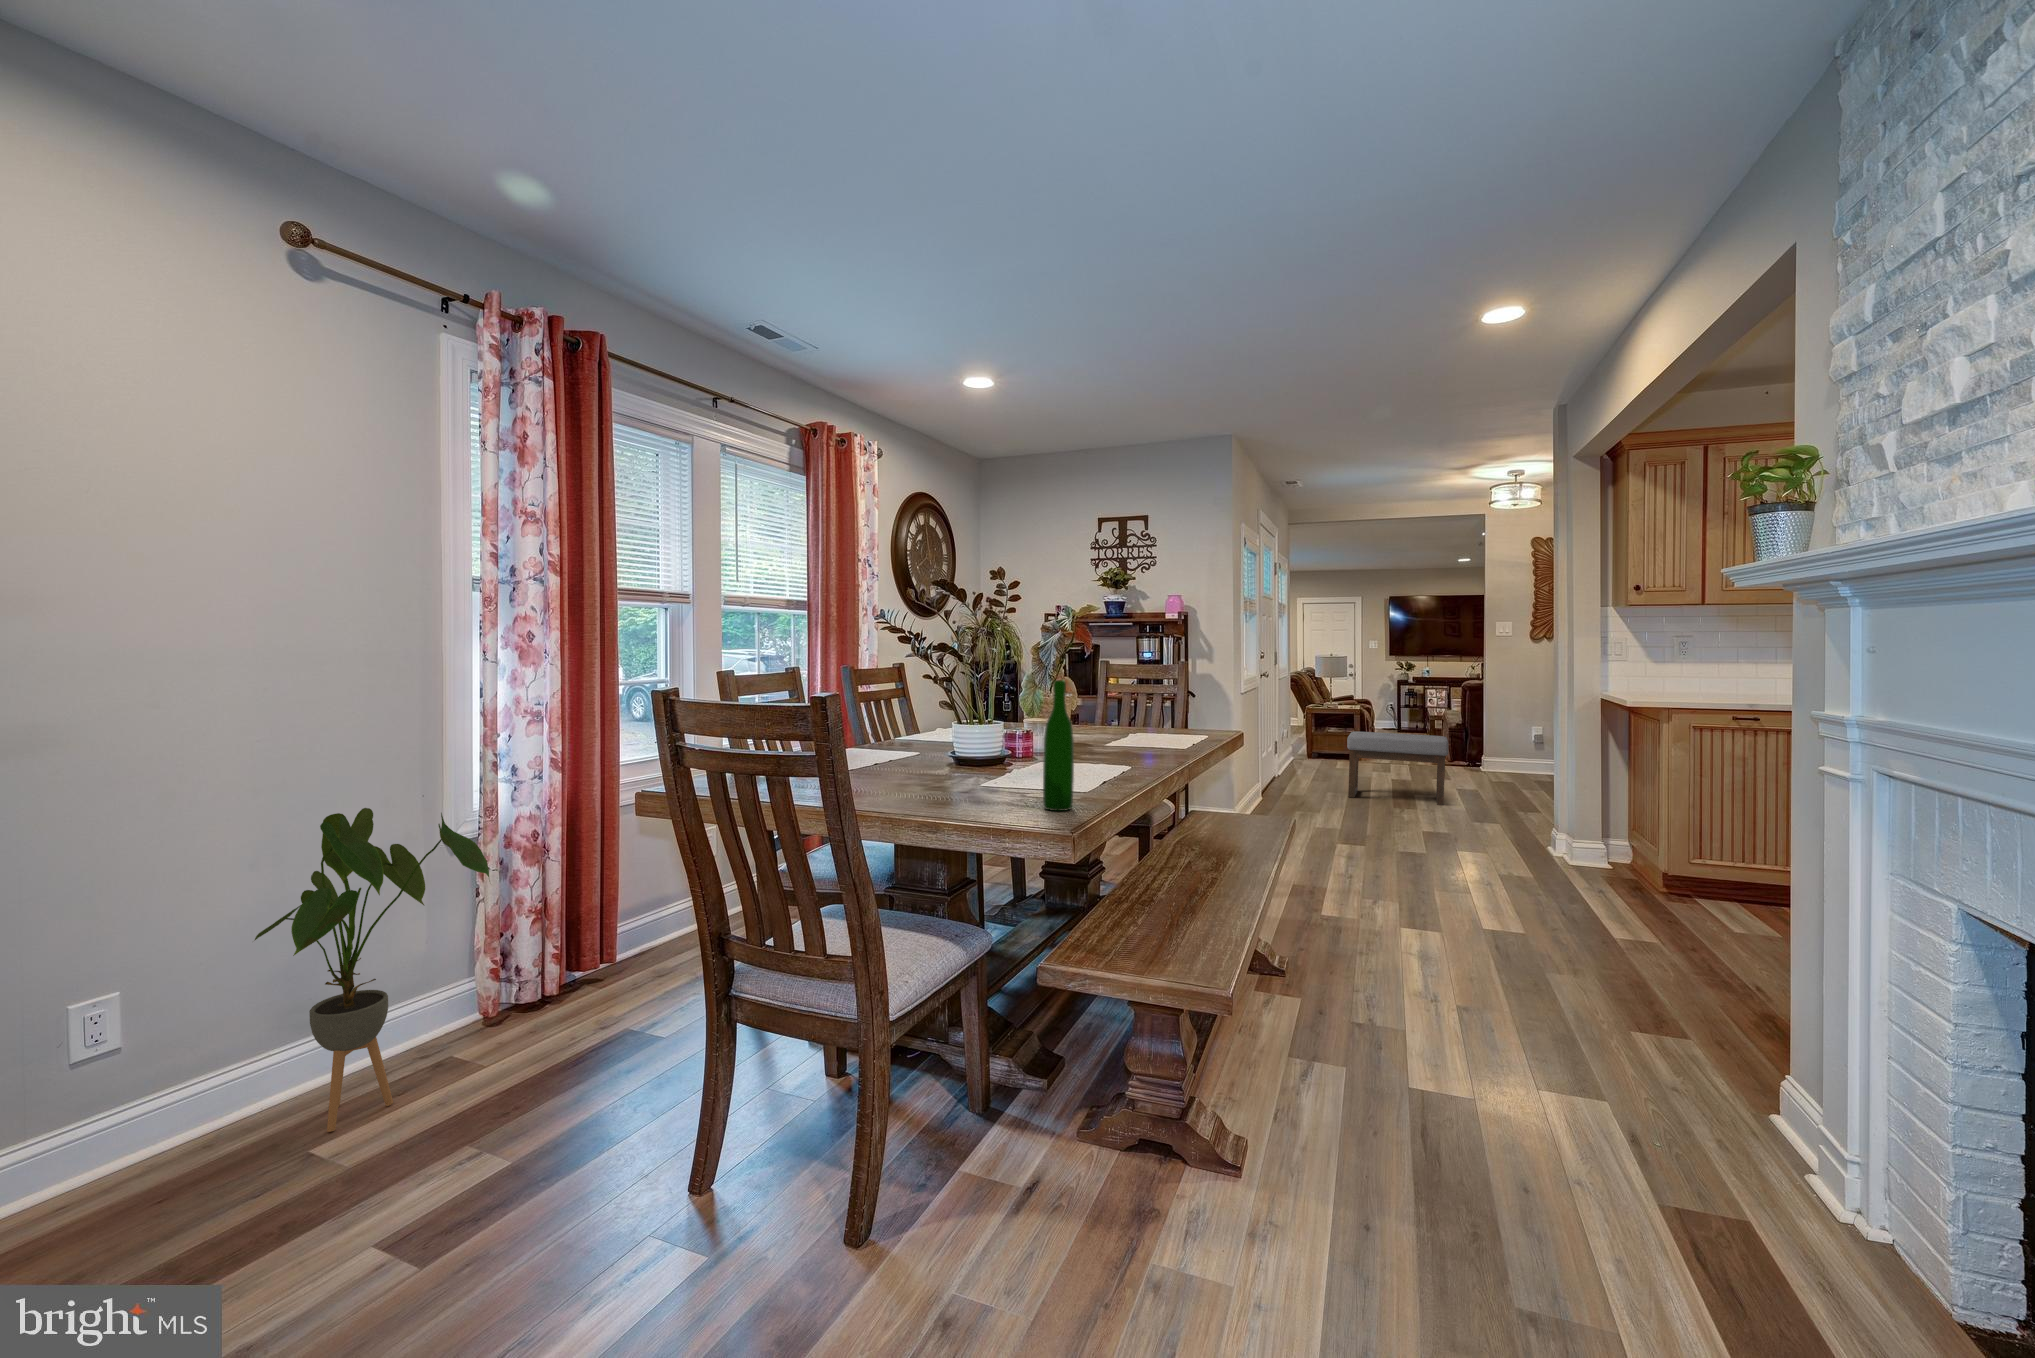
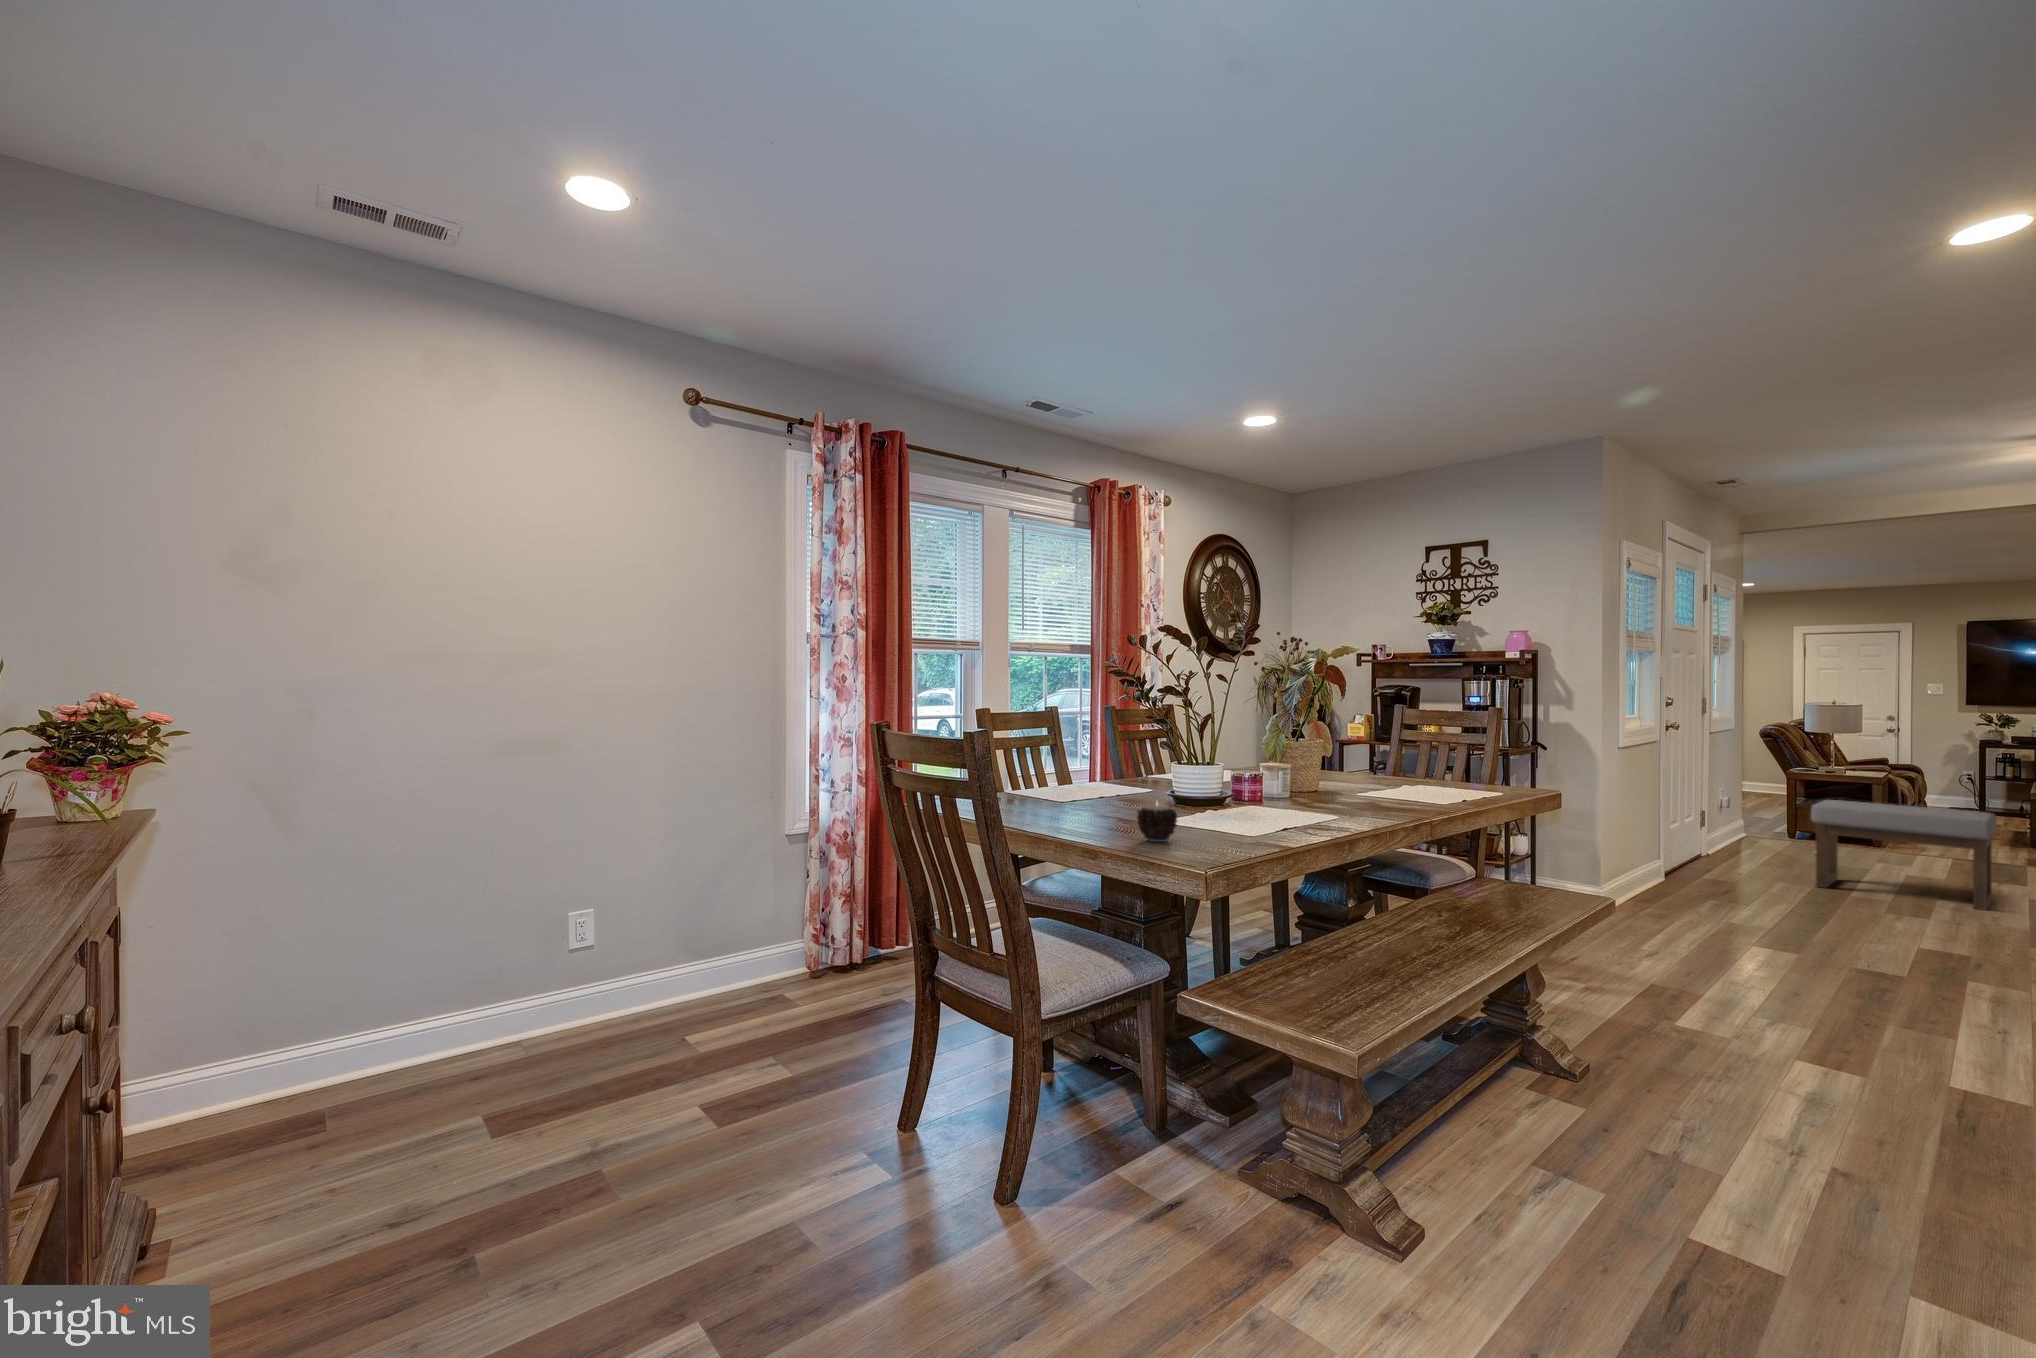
wine bottle: present [1043,680,1074,811] -> none [1202,711,1232,840]
candle: none [985,775,1029,819] -> present [1137,805,1177,842]
house plant: present [255,808,489,1132] -> none [651,803,796,1037]

